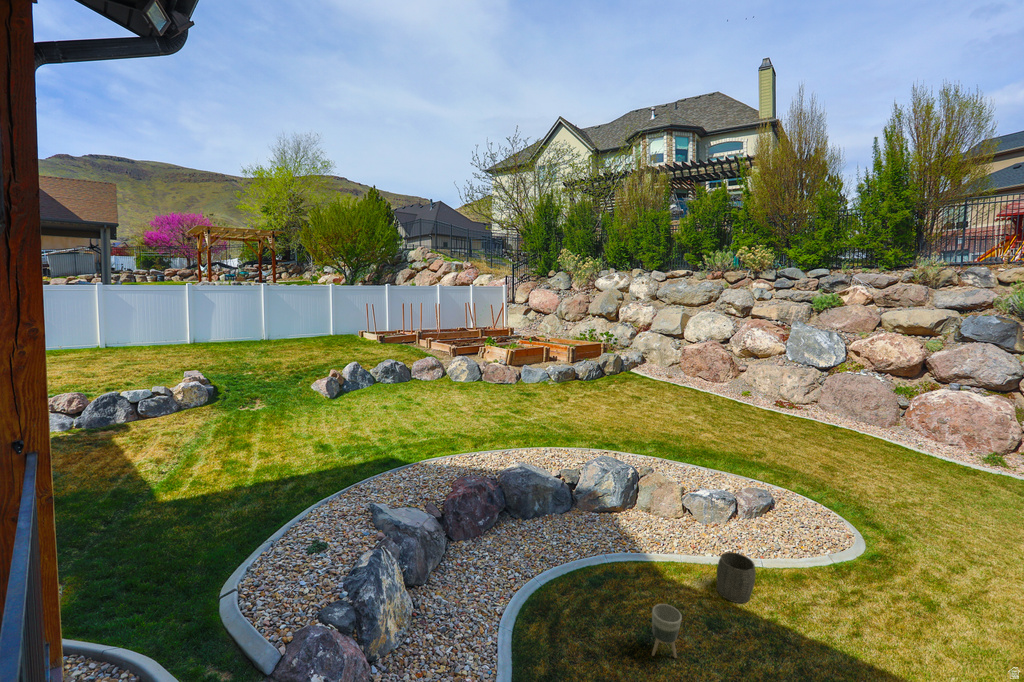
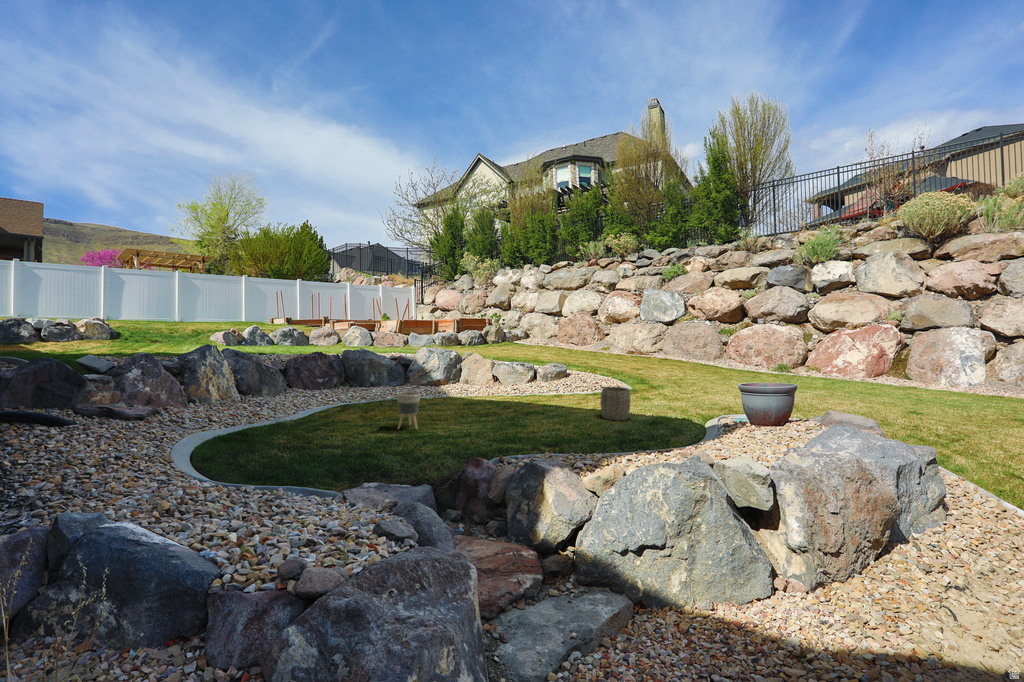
woven basket: present [717,552,756,603] -> present [600,387,630,420]

